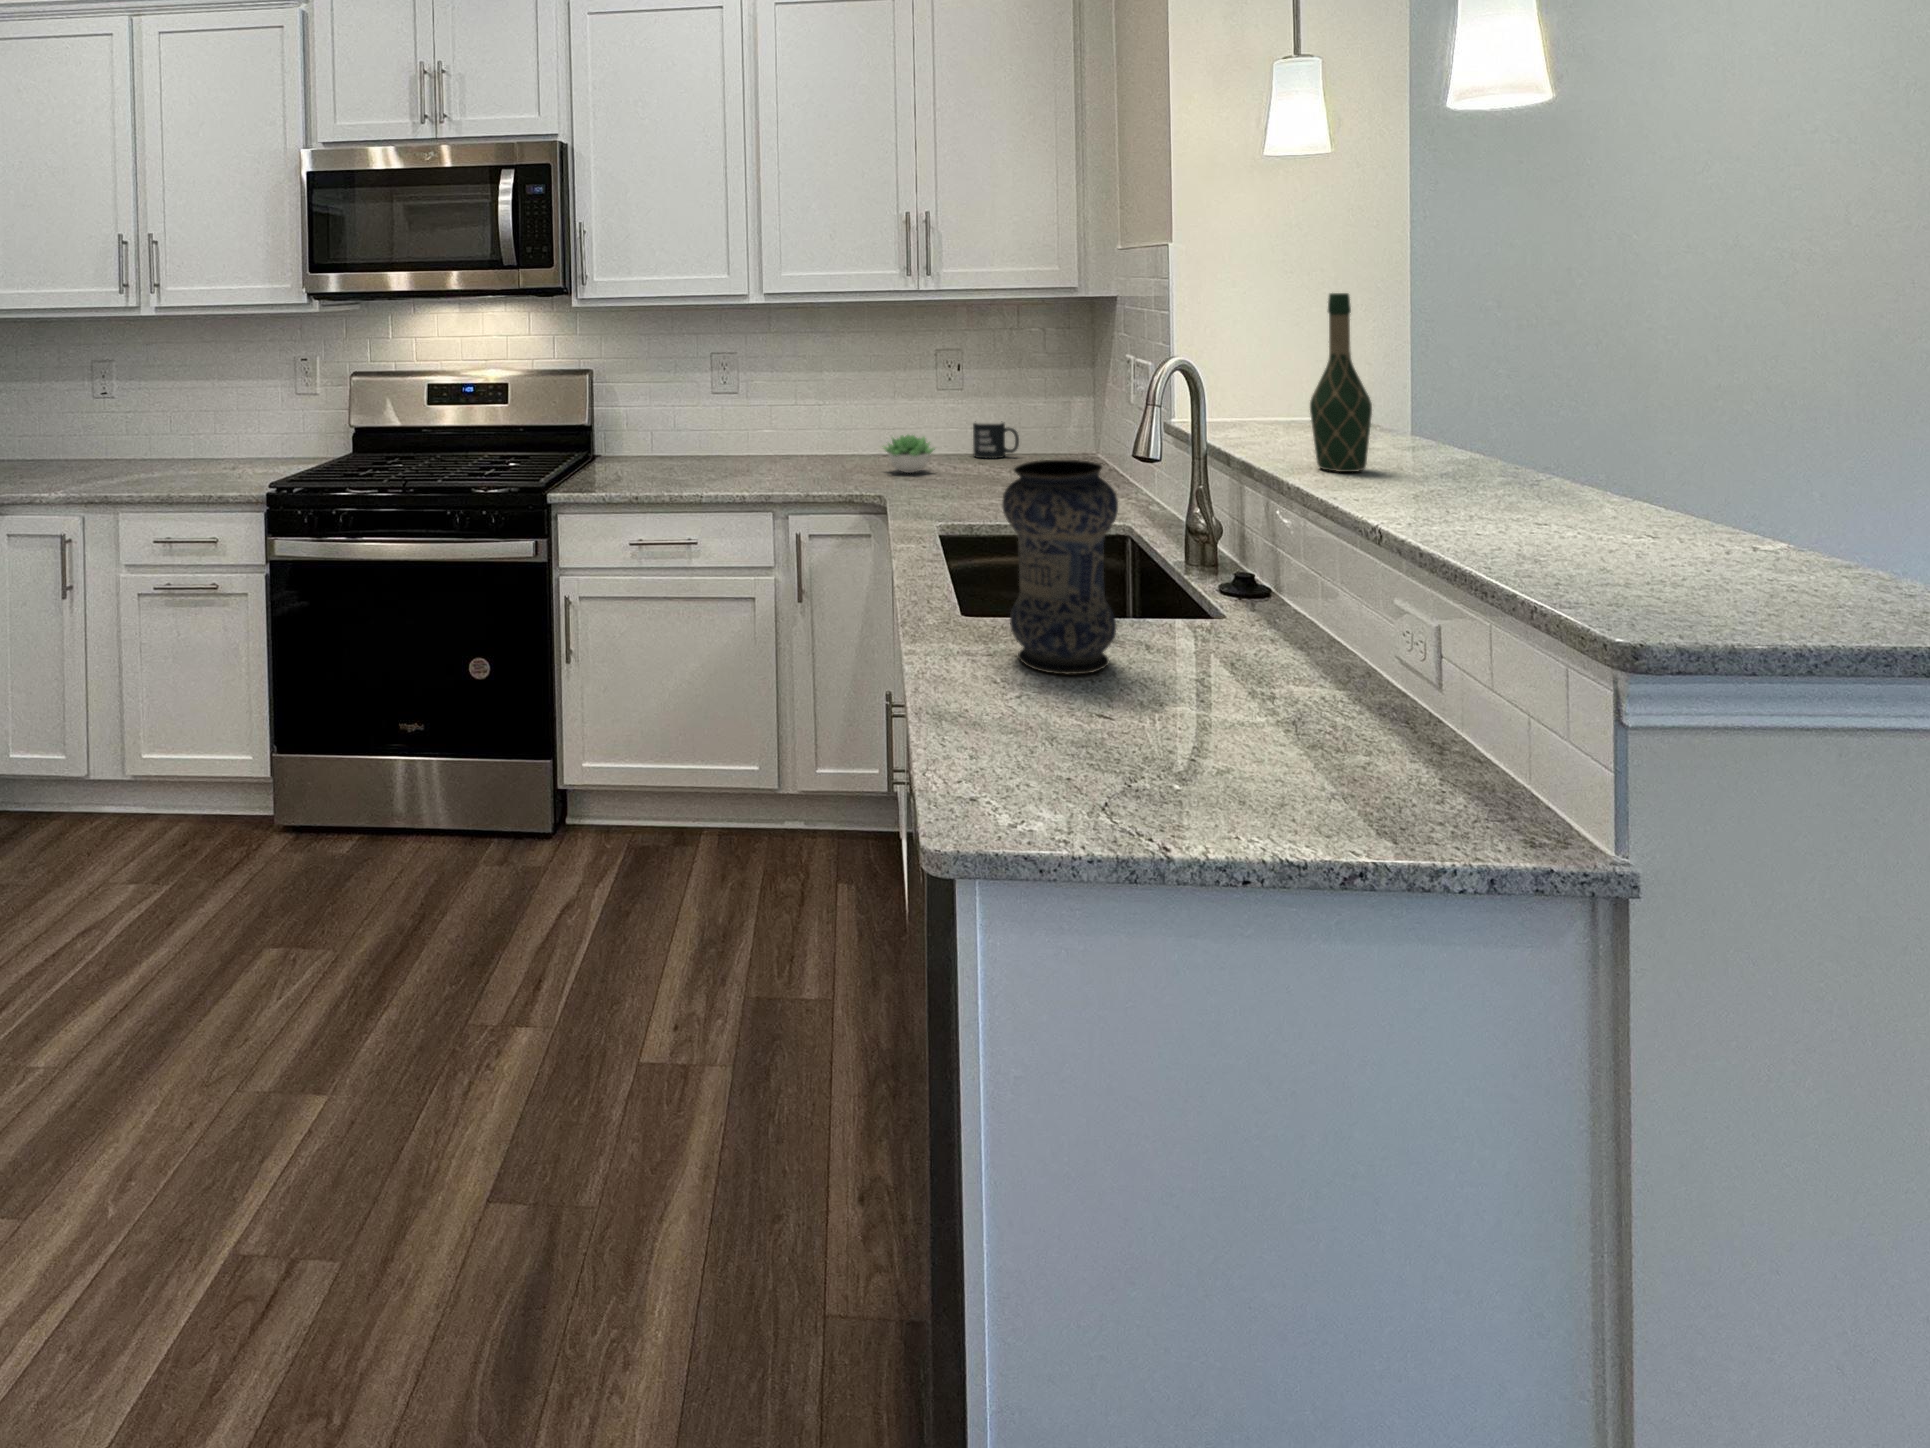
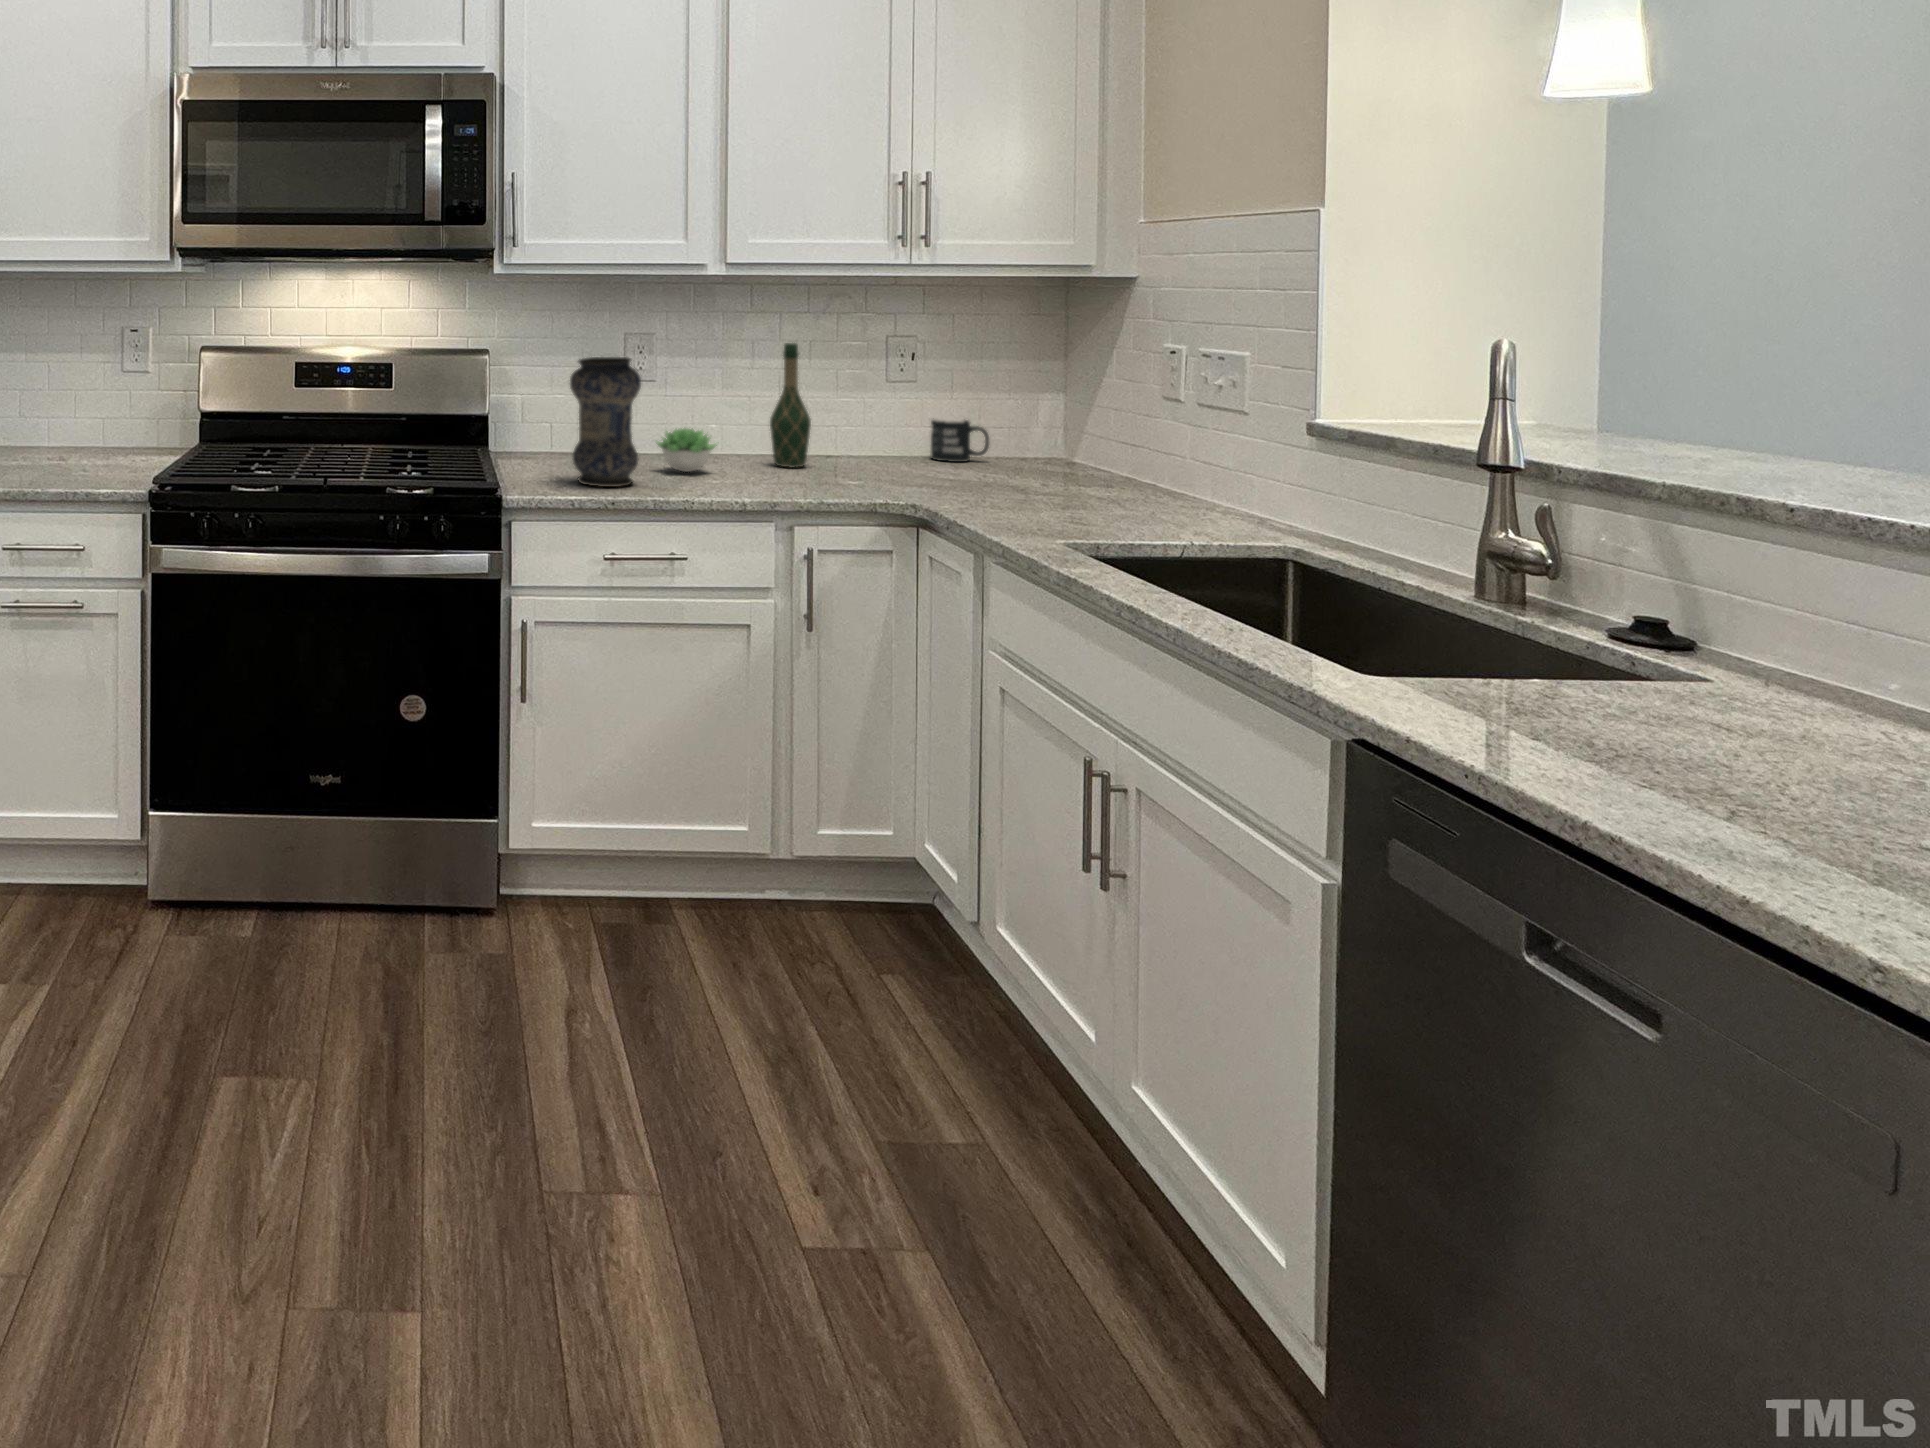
wine bottle: present [1310,293,1372,472] -> present [770,343,811,468]
succulent plant: present [884,435,935,473] -> present [657,428,717,472]
vase: present [1002,460,1118,674] -> present [570,357,641,487]

